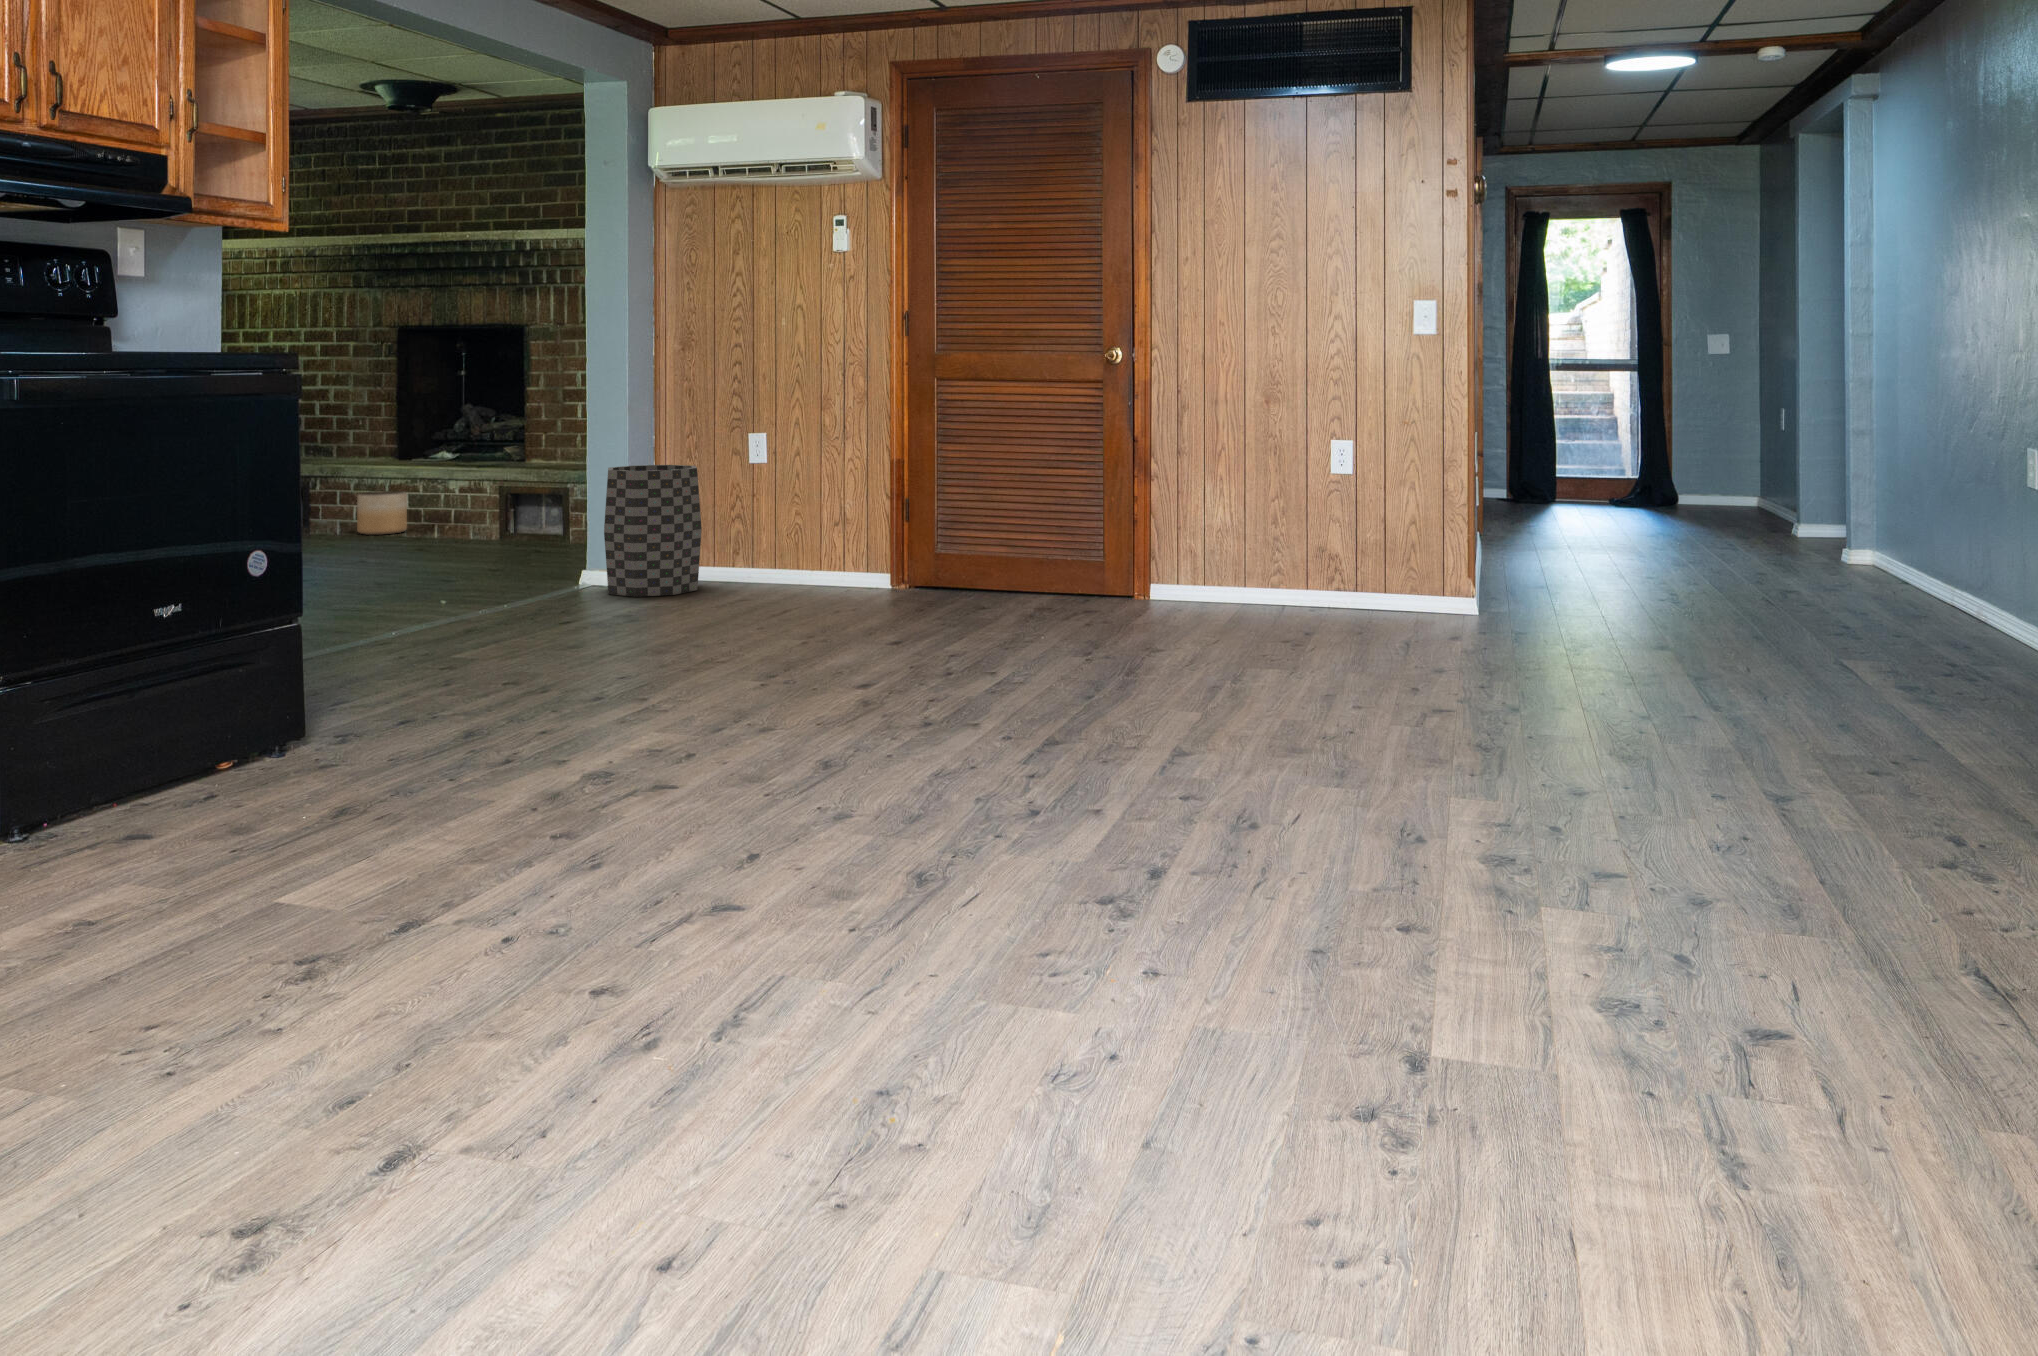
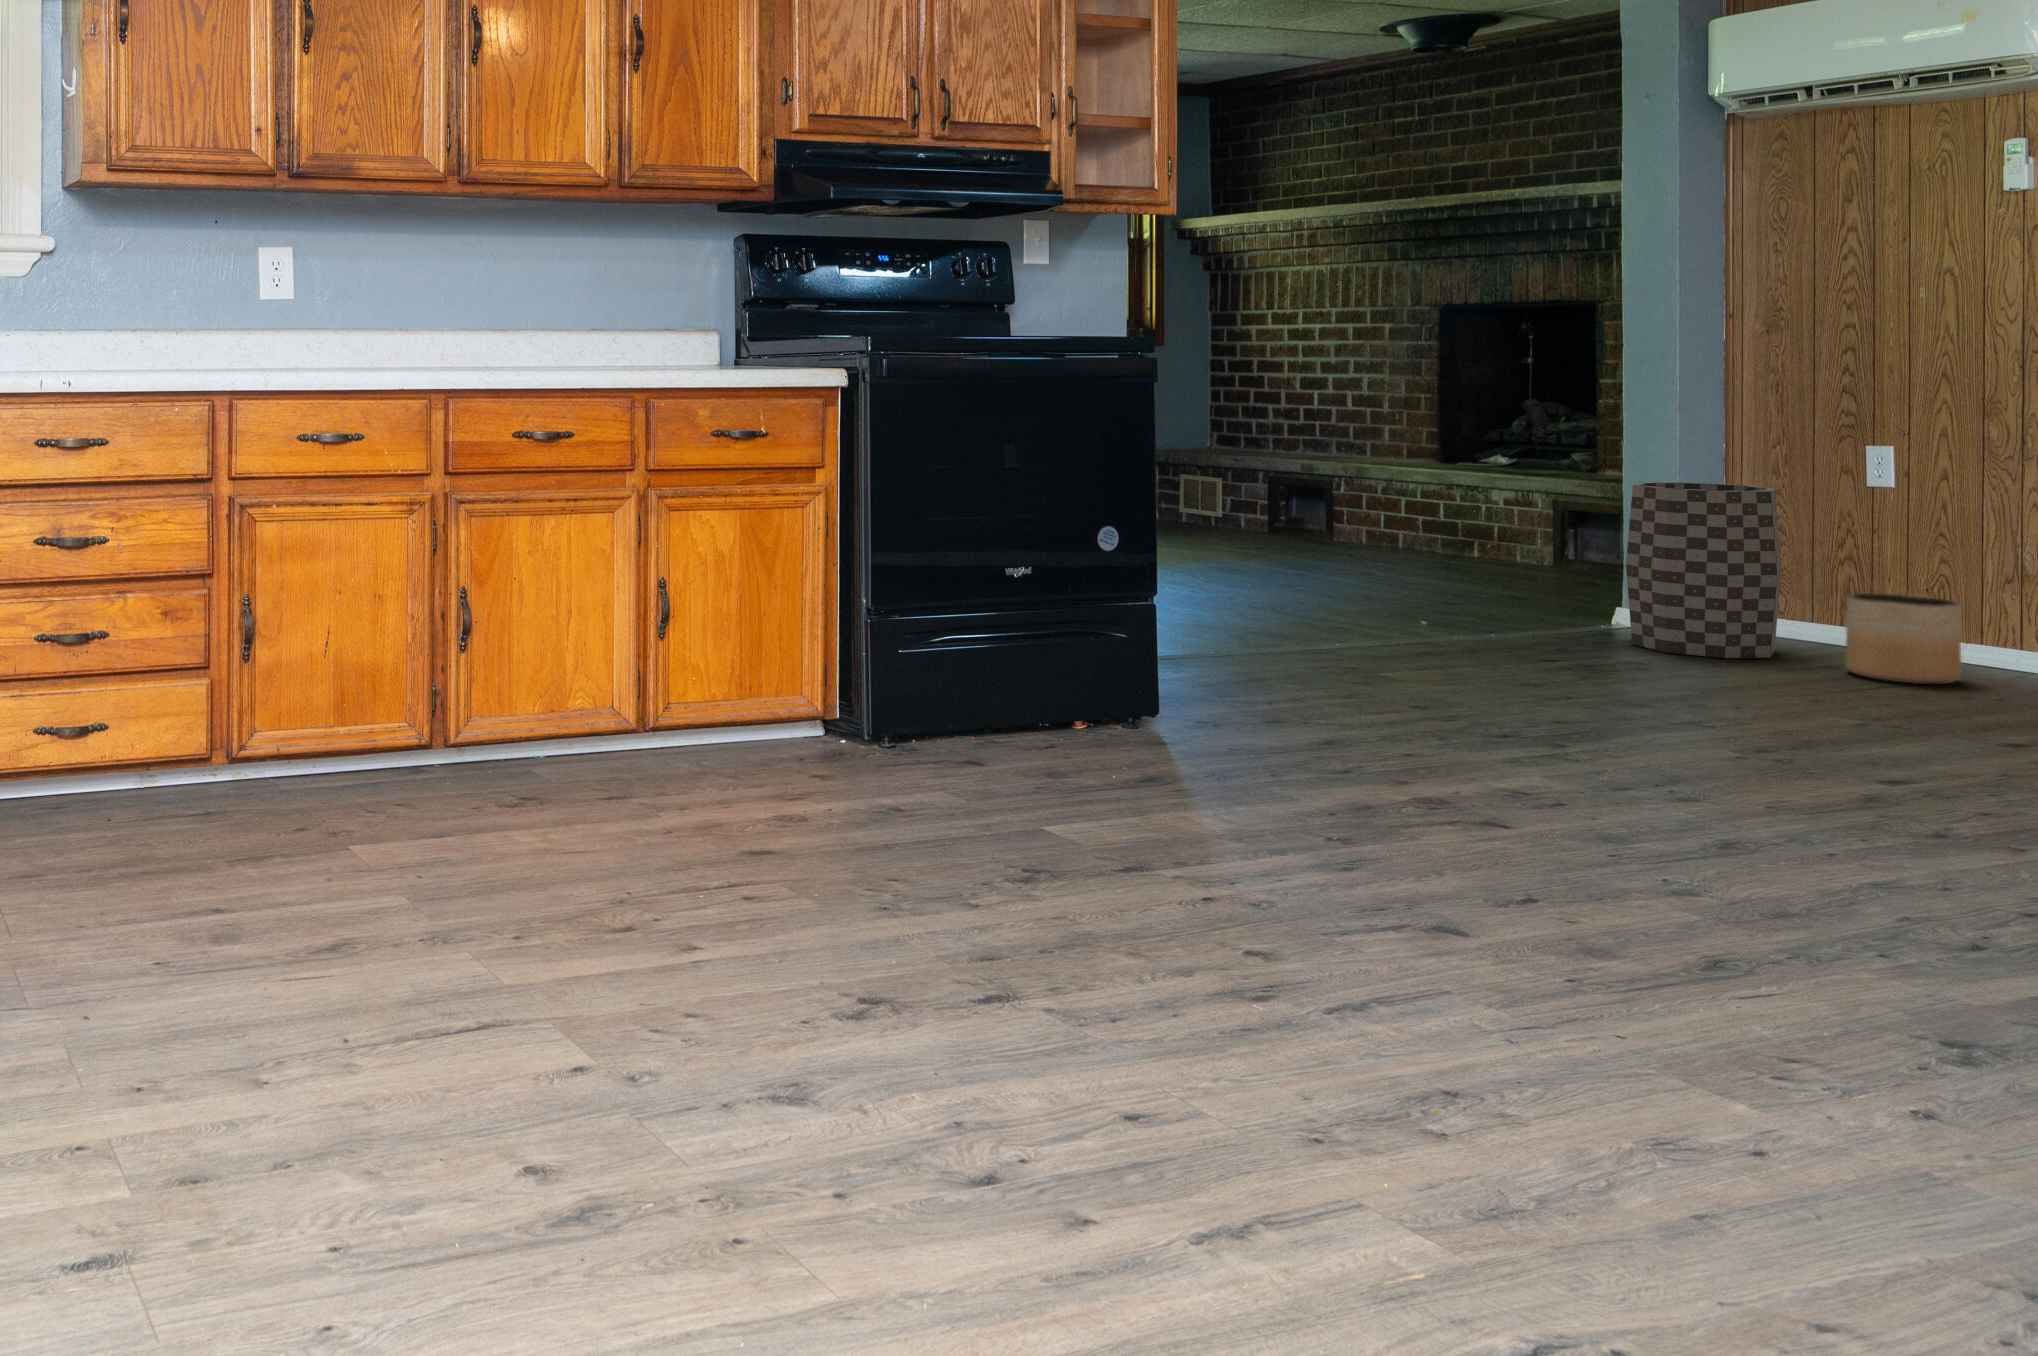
planter: present [357,491,407,535] -> present [1846,593,1961,684]

